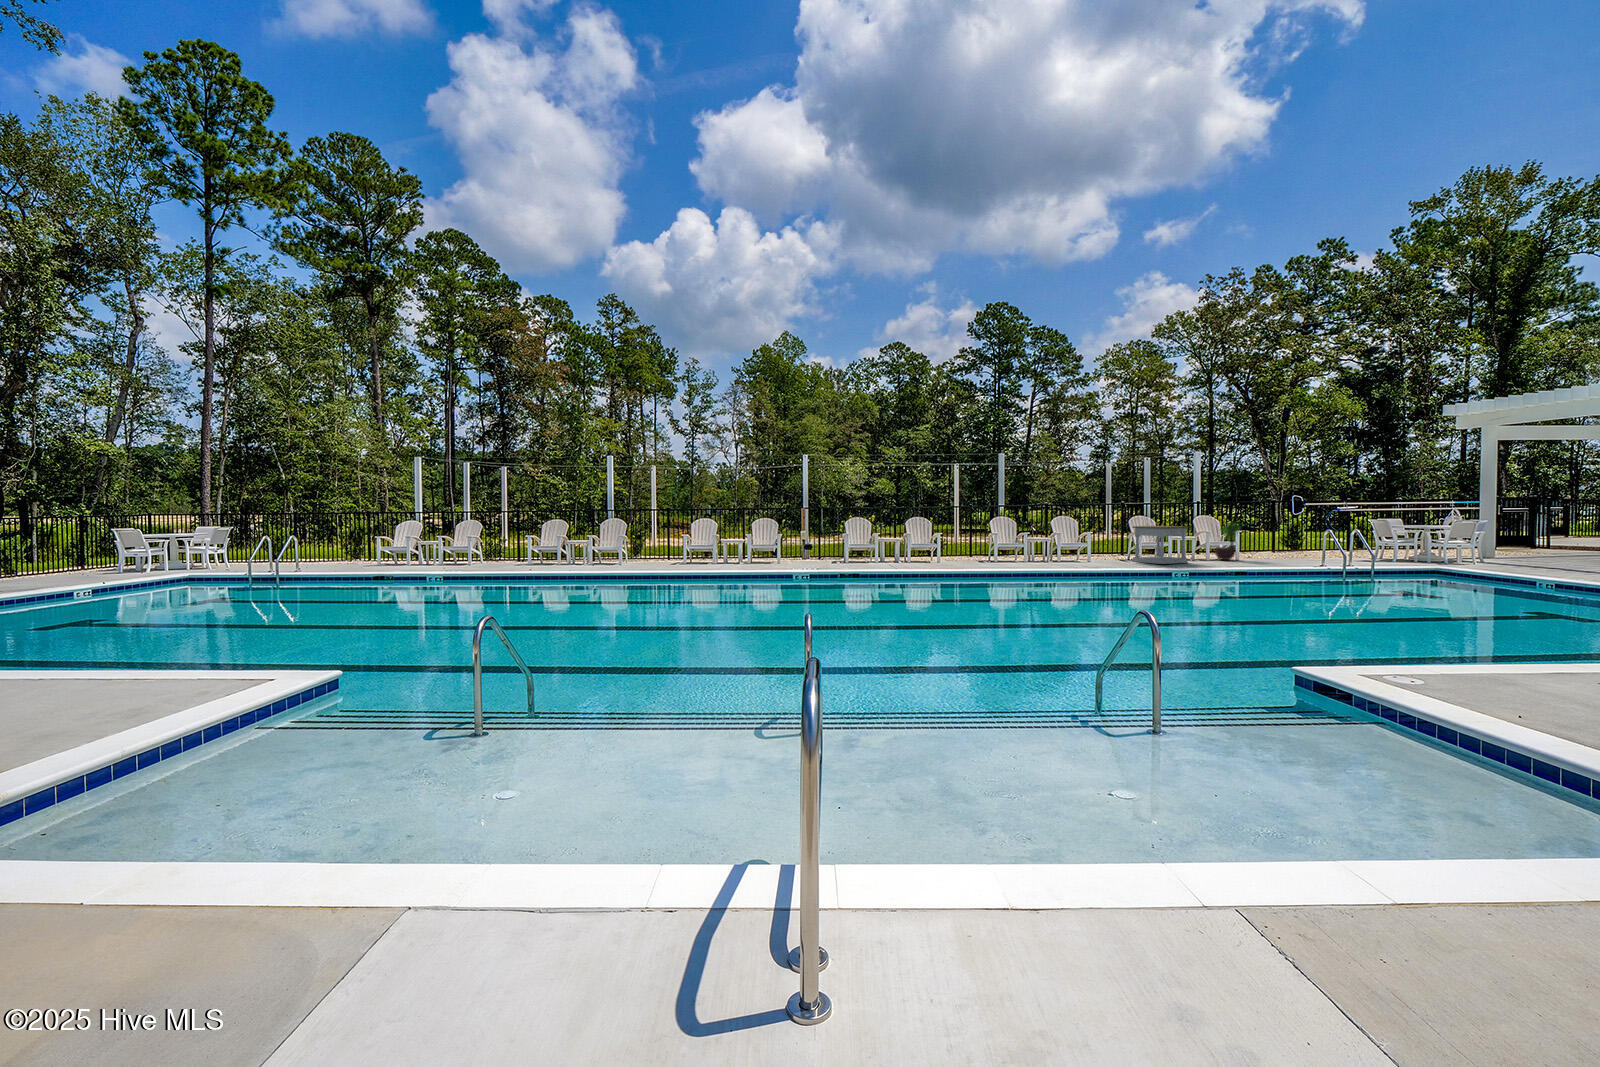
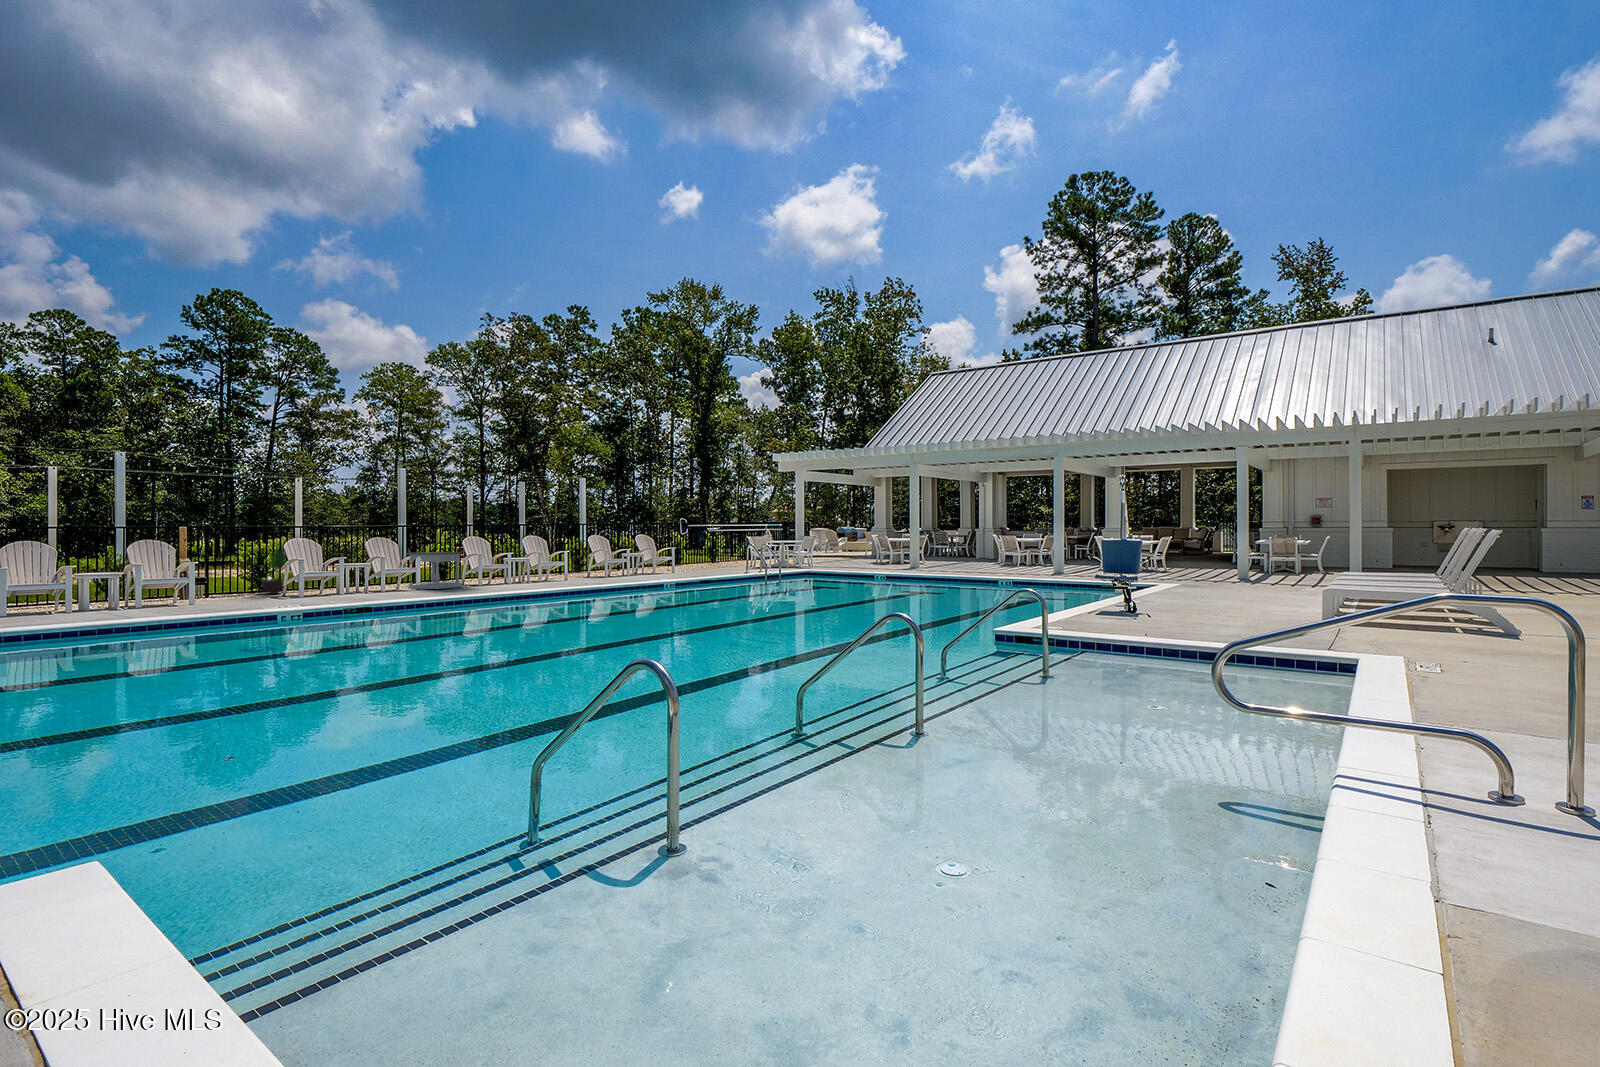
potted tree: present [1215,522,1240,560] -> present [262,552,287,594]

